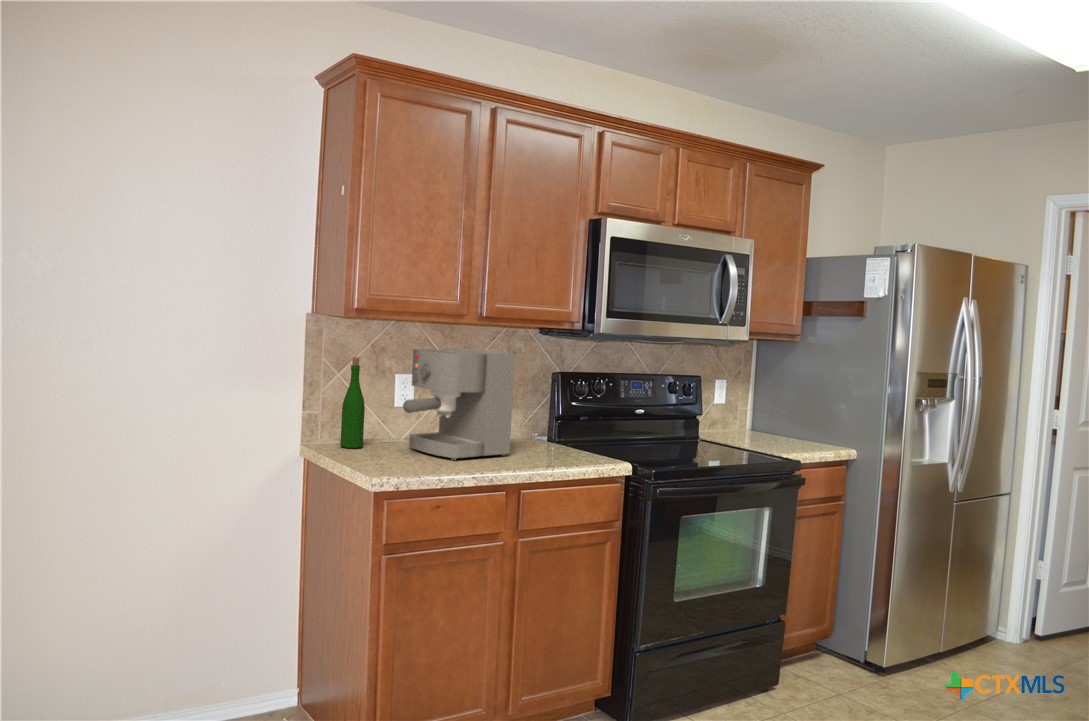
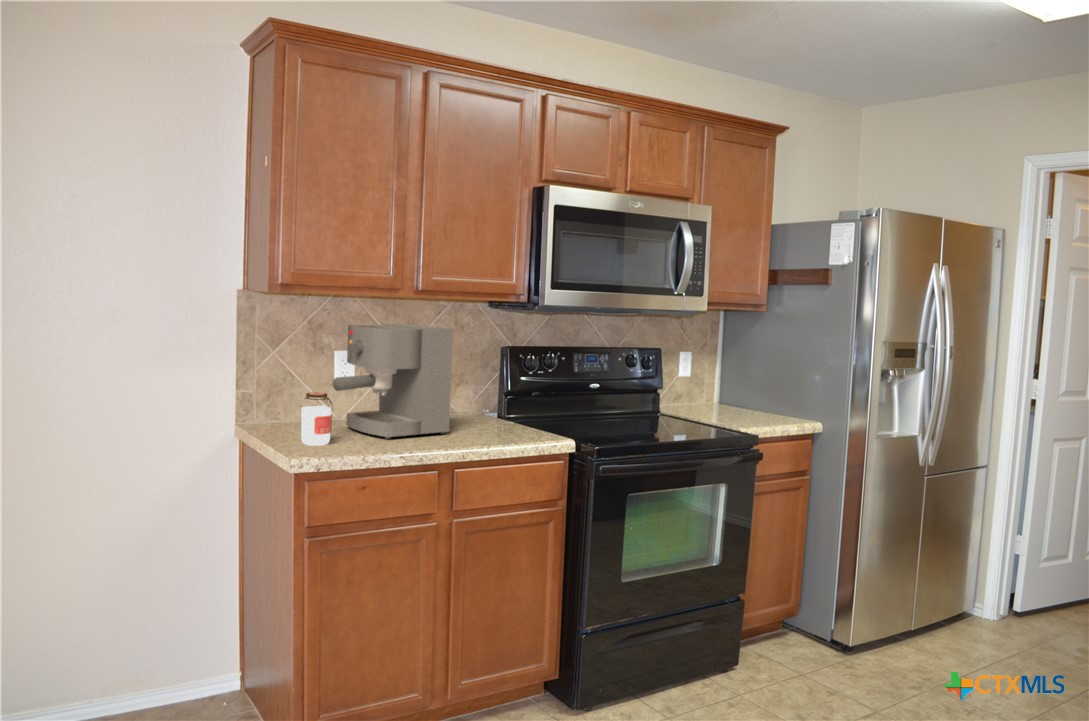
wine bottle: present [340,357,365,448] -> none [274,334,299,428]
jar: none [374,414,406,467] -> present [300,392,333,446]

